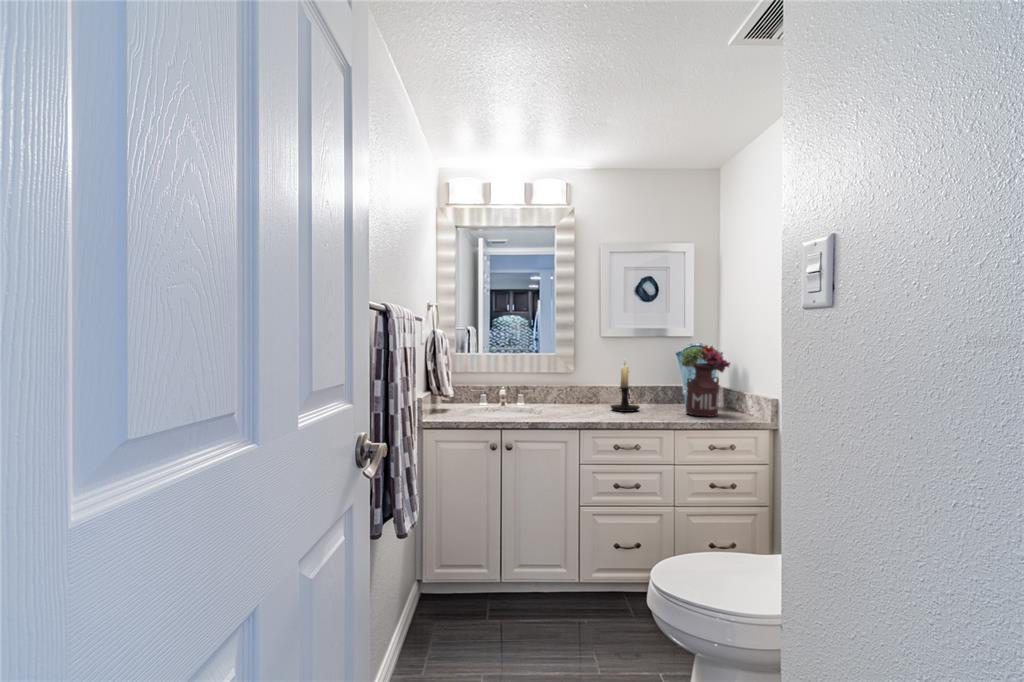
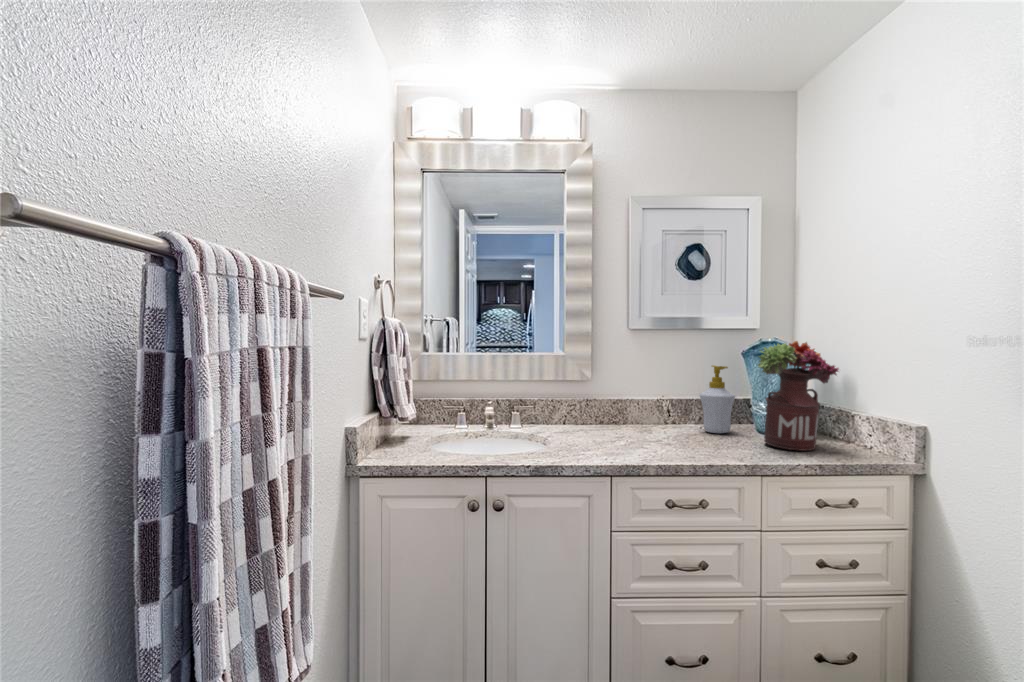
candle holder: present [611,359,640,412] -> none [648,358,692,441]
soap bottle: none [648,362,671,408] -> present [699,365,735,433]

